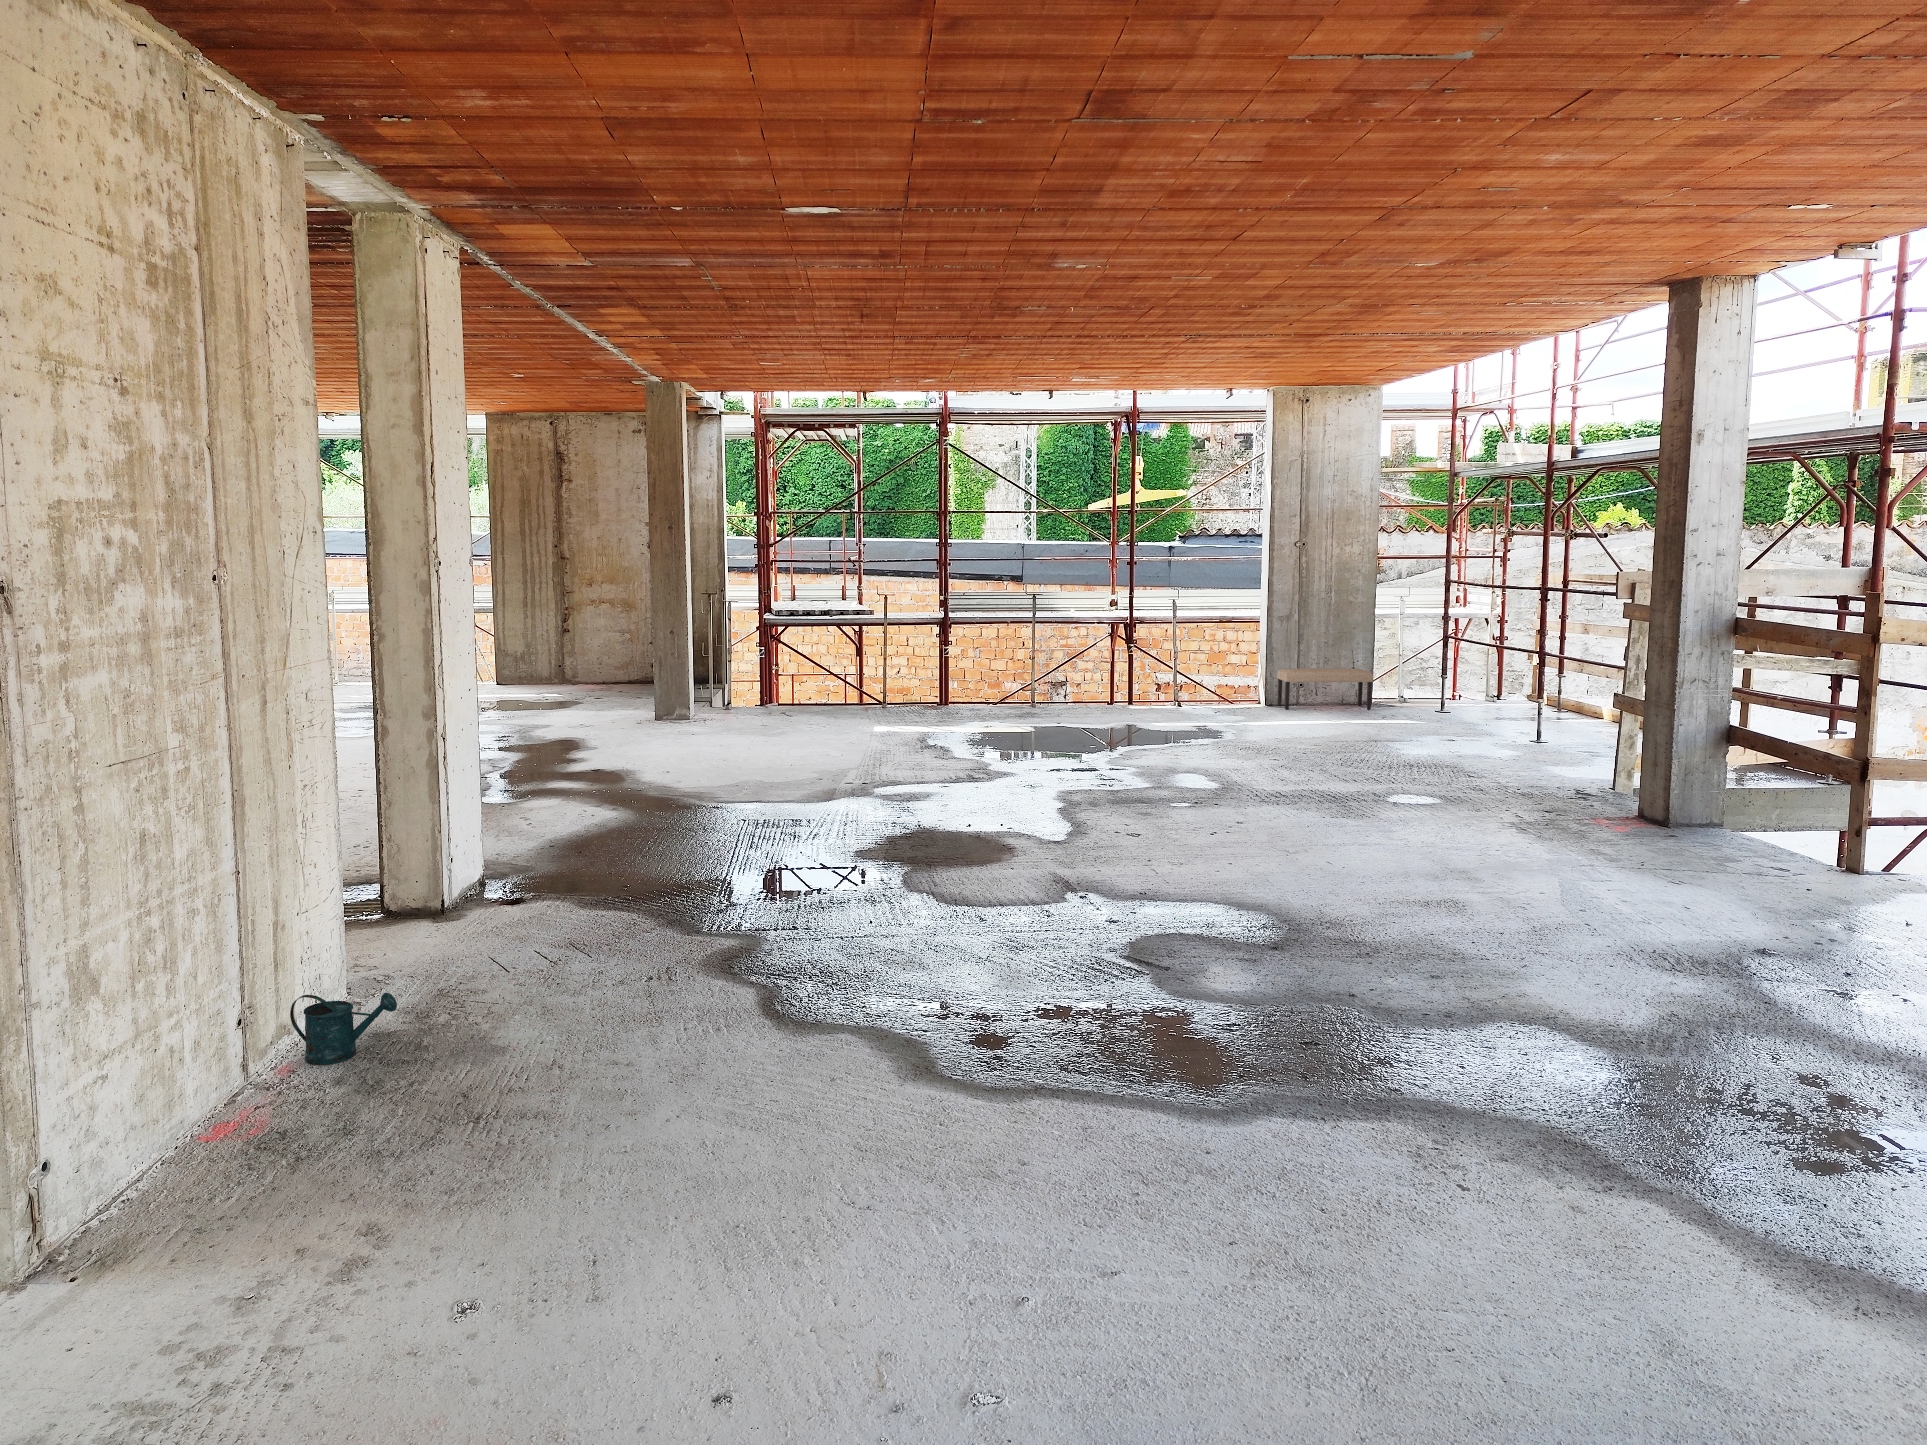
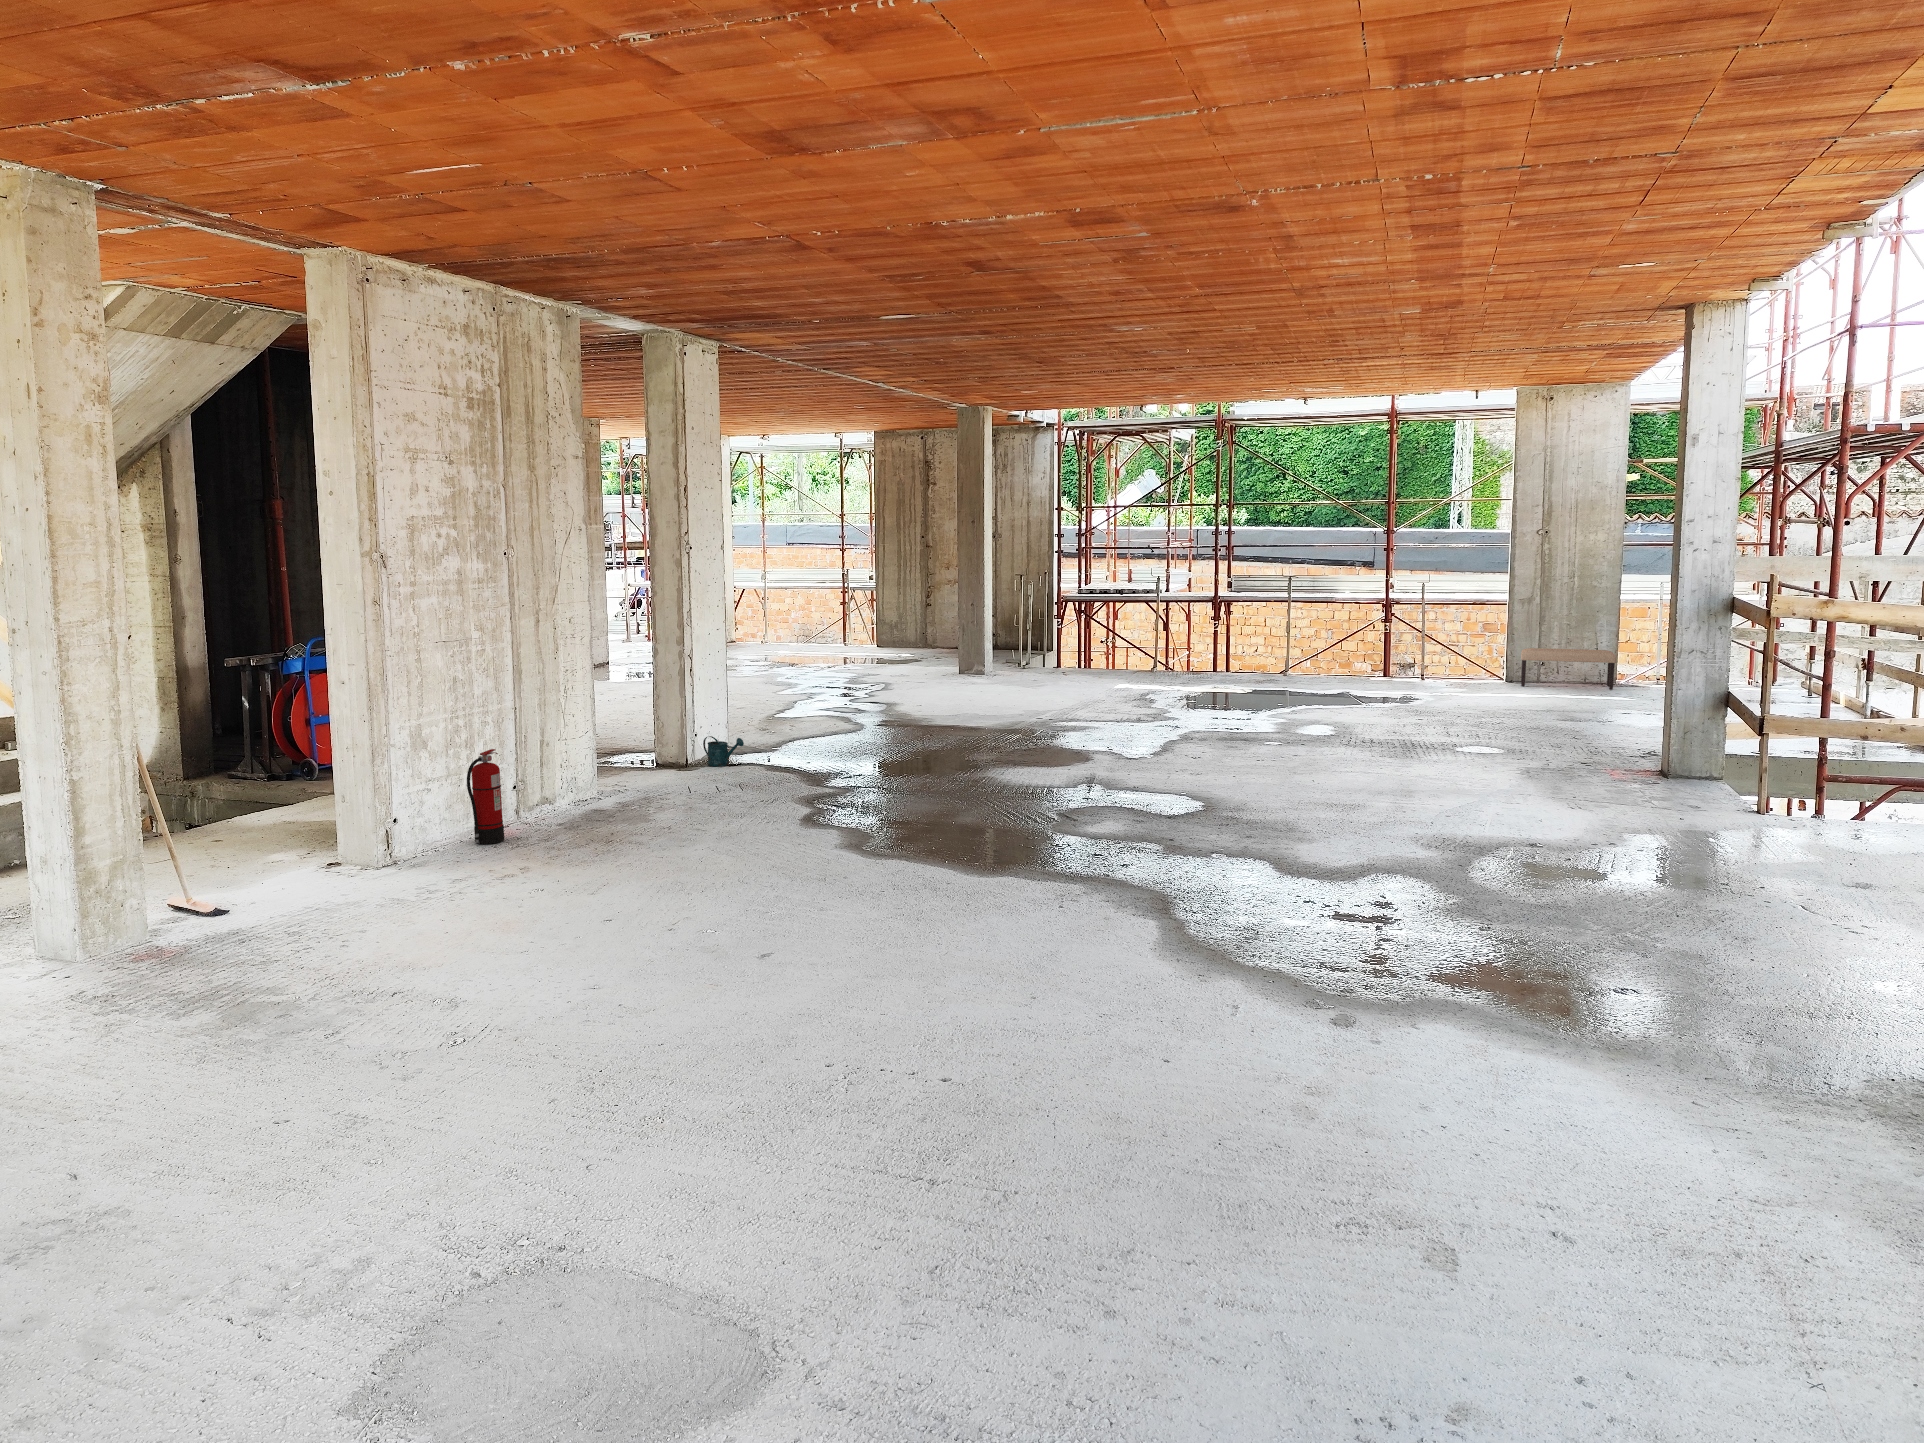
fire extinguisher: none [183,967,255,1165] -> present [467,749,504,845]
watering can: present [290,993,397,1065] -> present [703,736,744,767]

